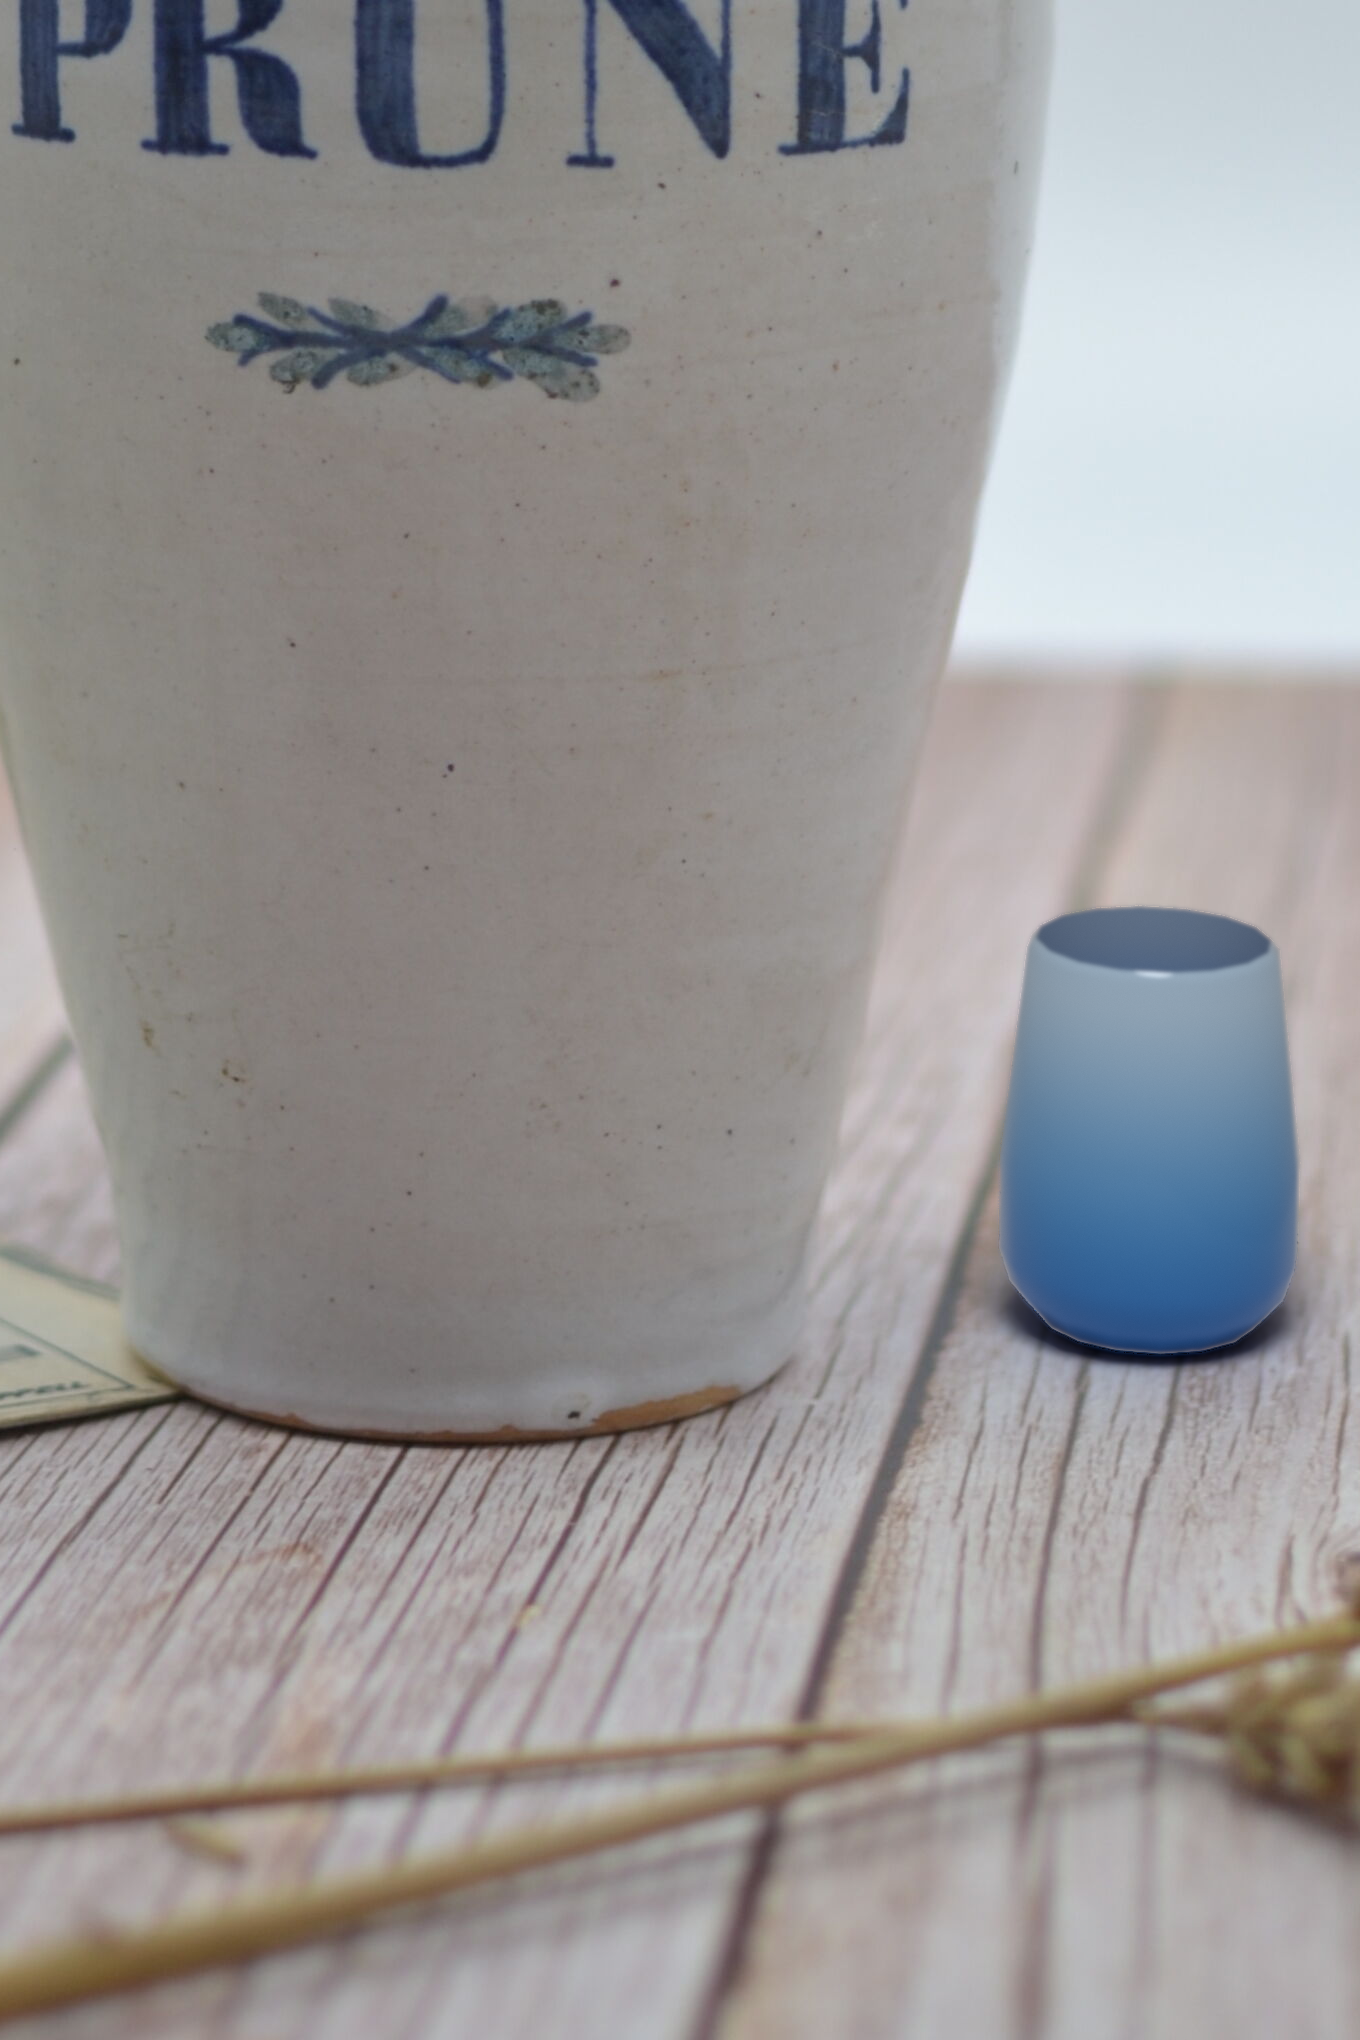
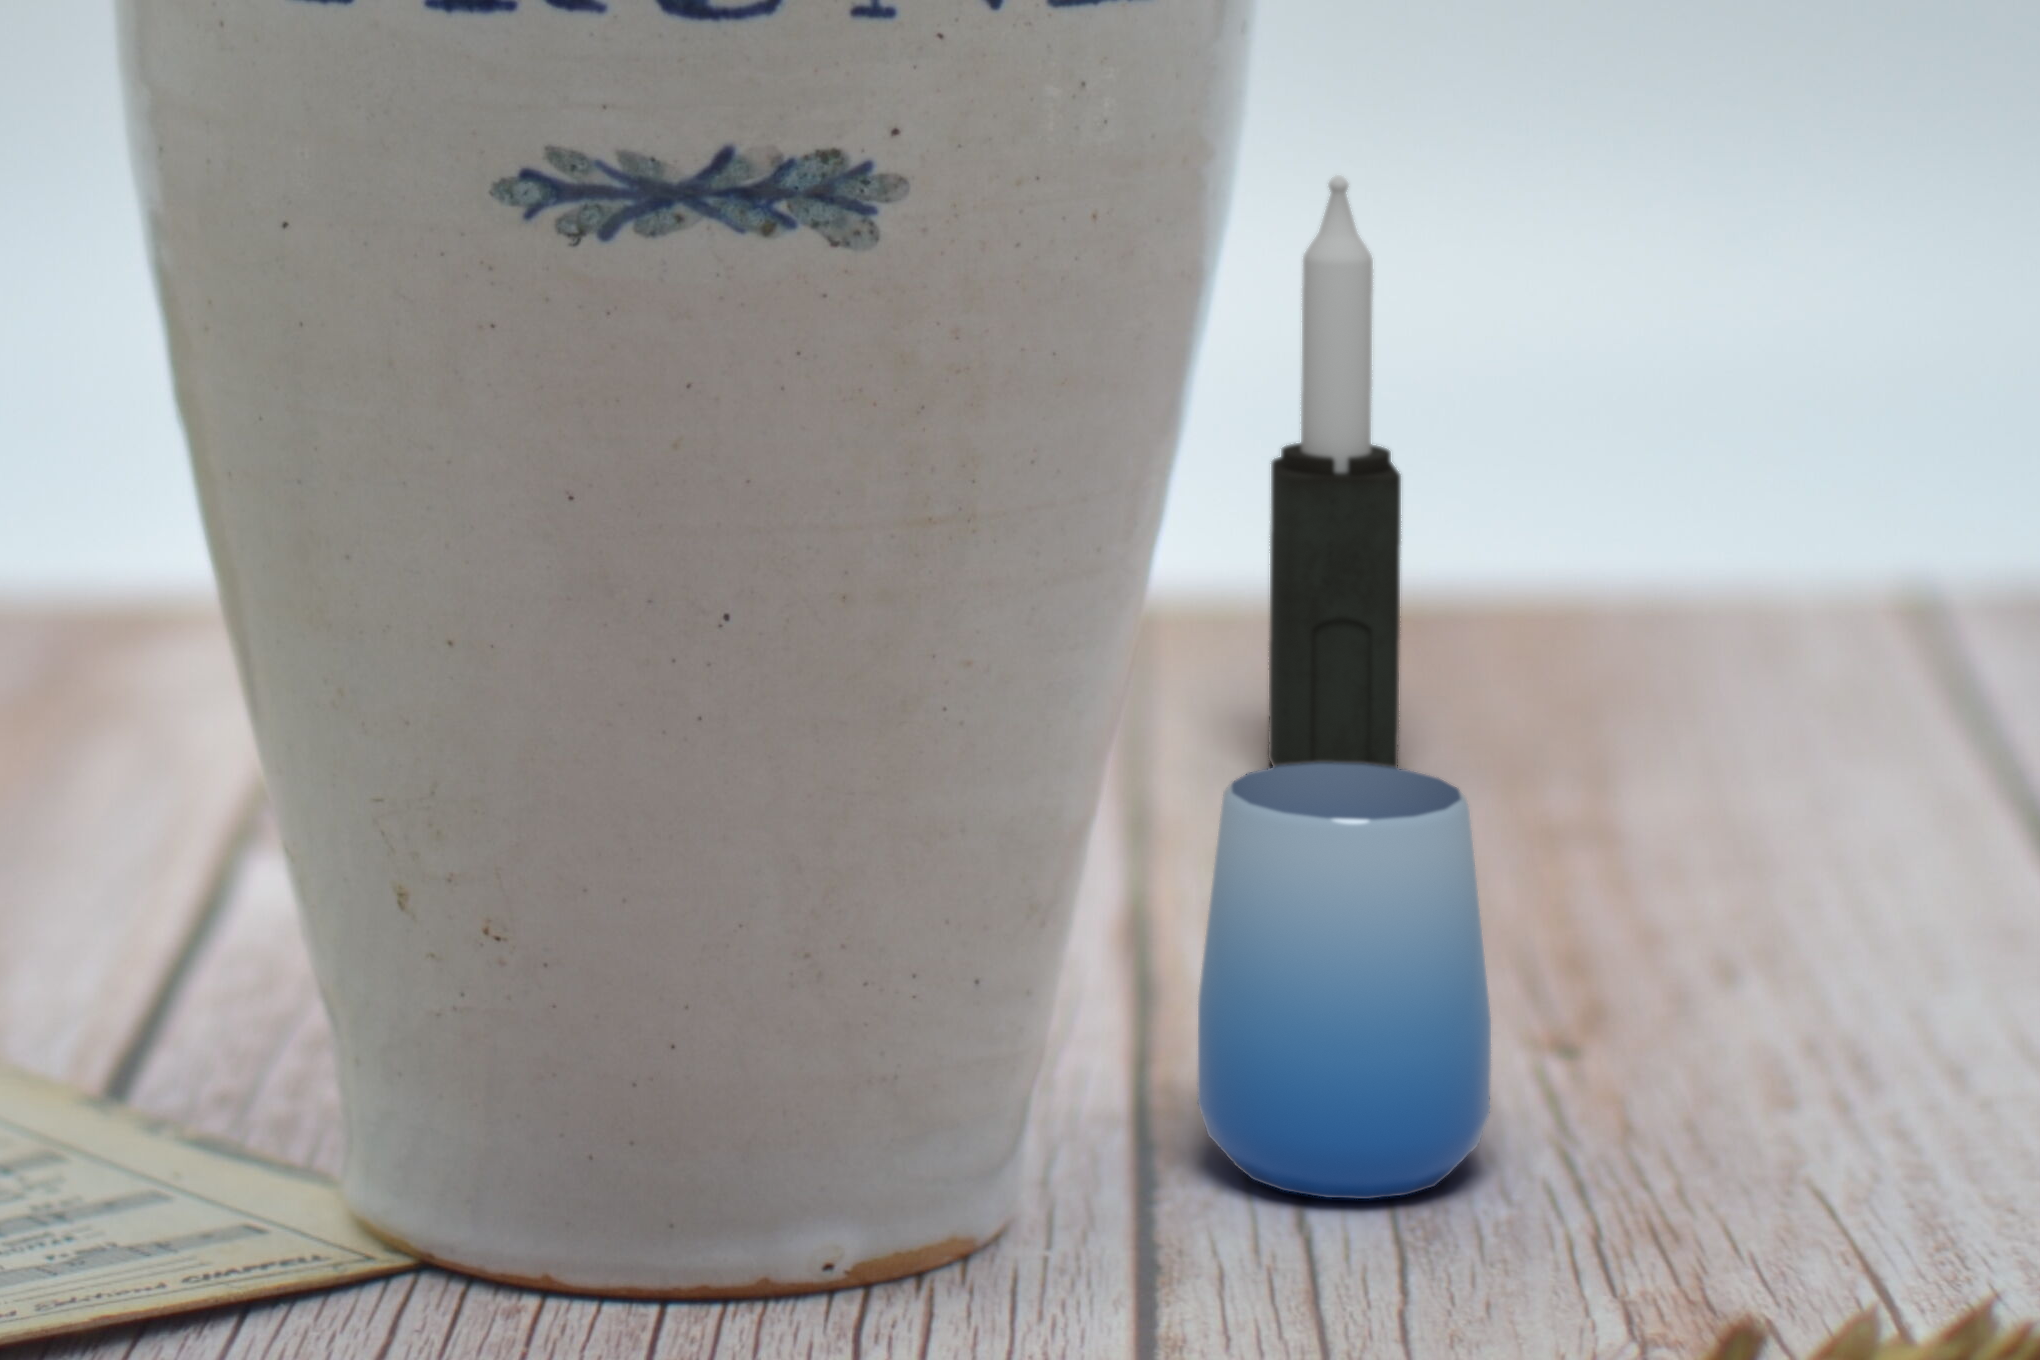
candle: none [1214,275,1346,890] -> present [1268,175,1401,768]

